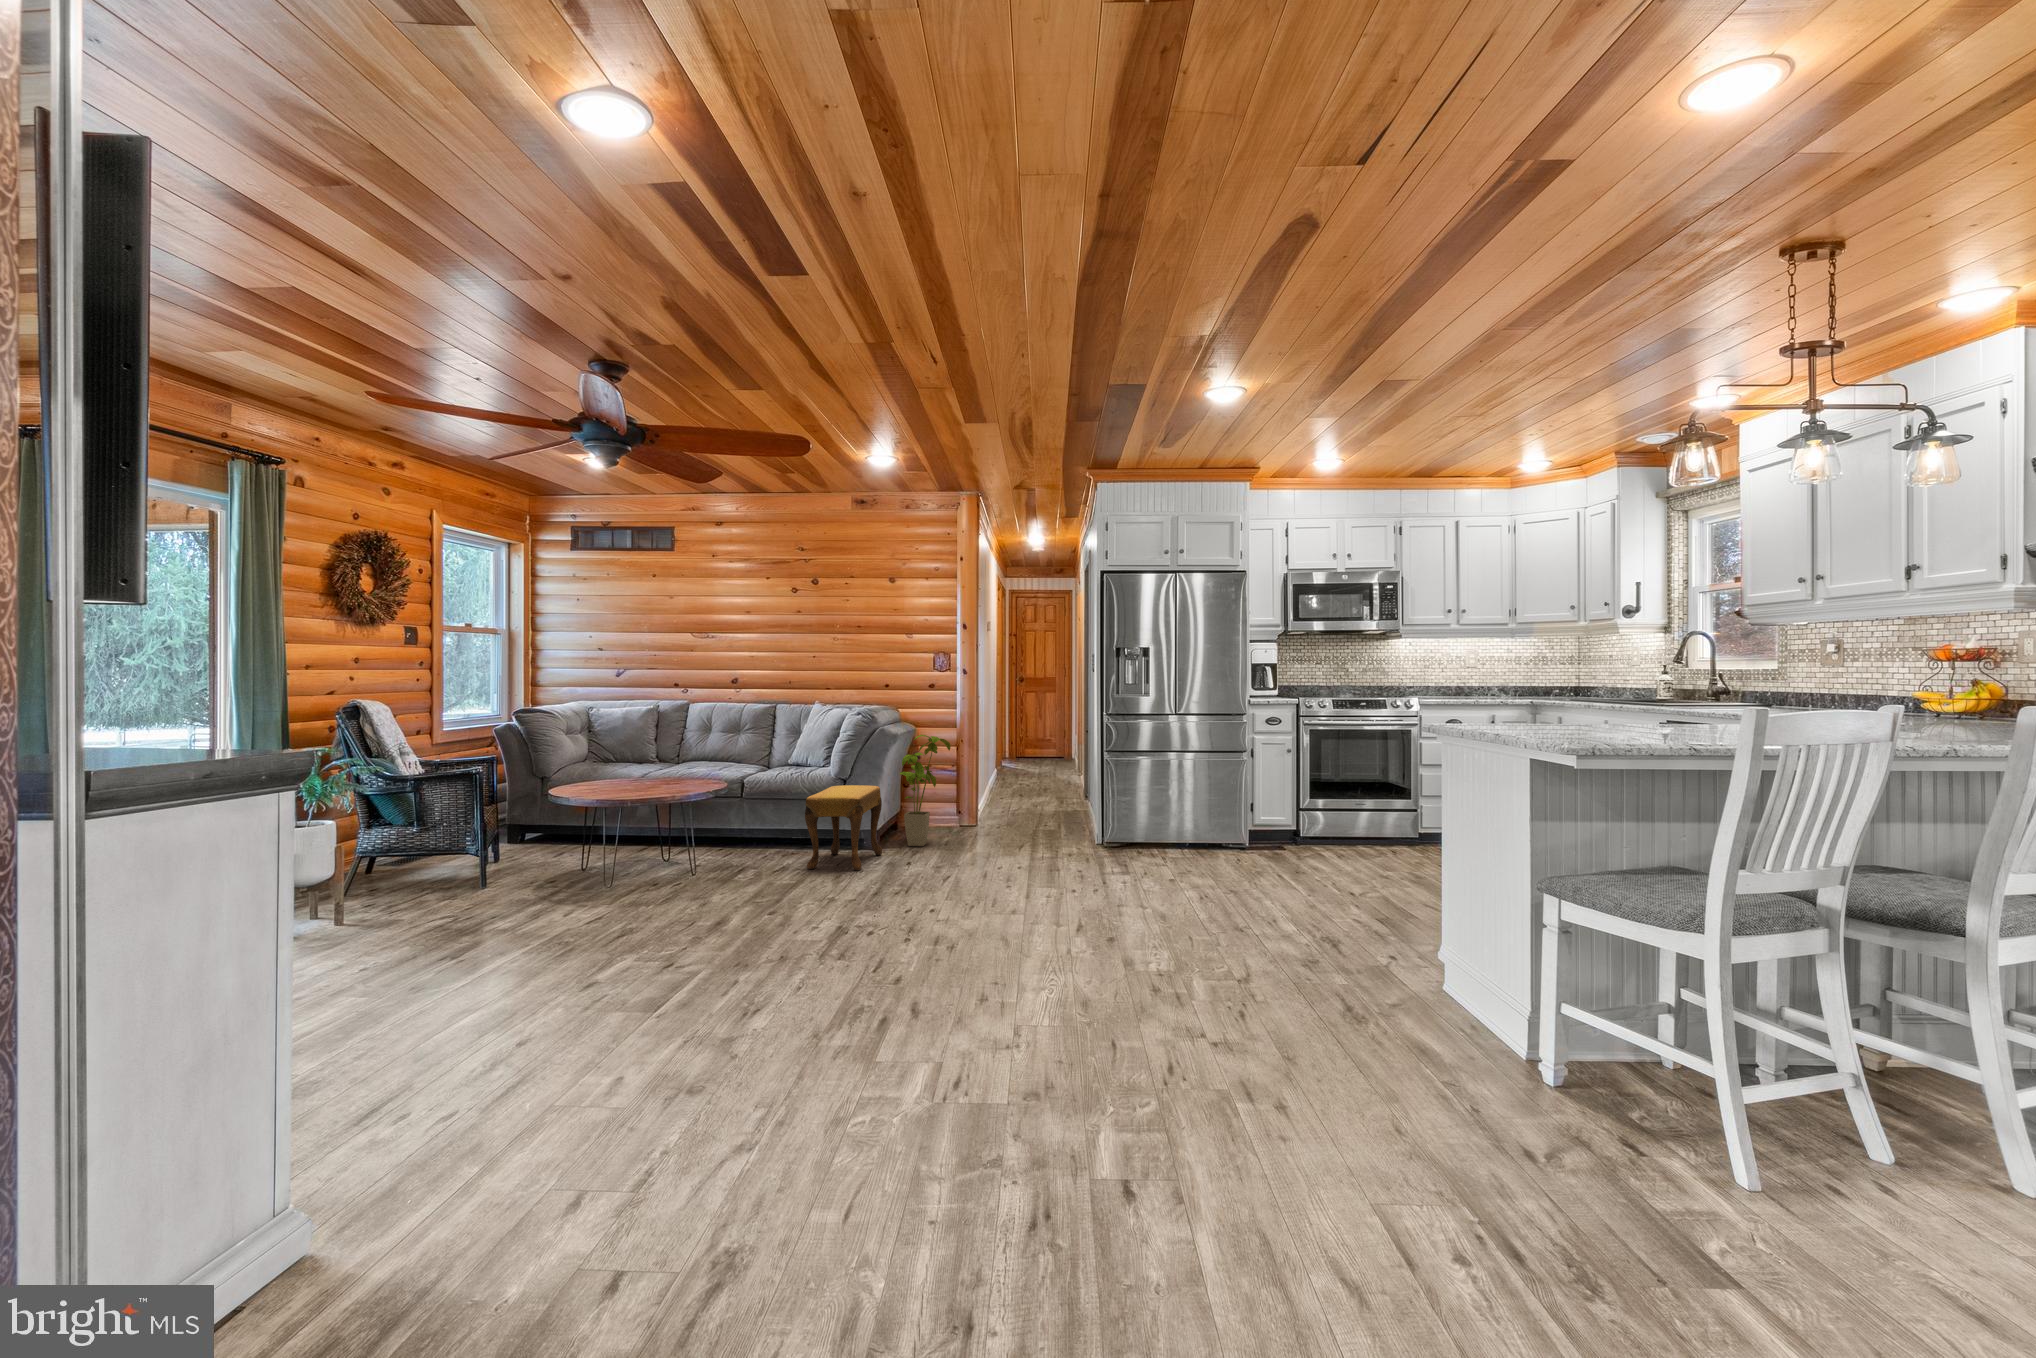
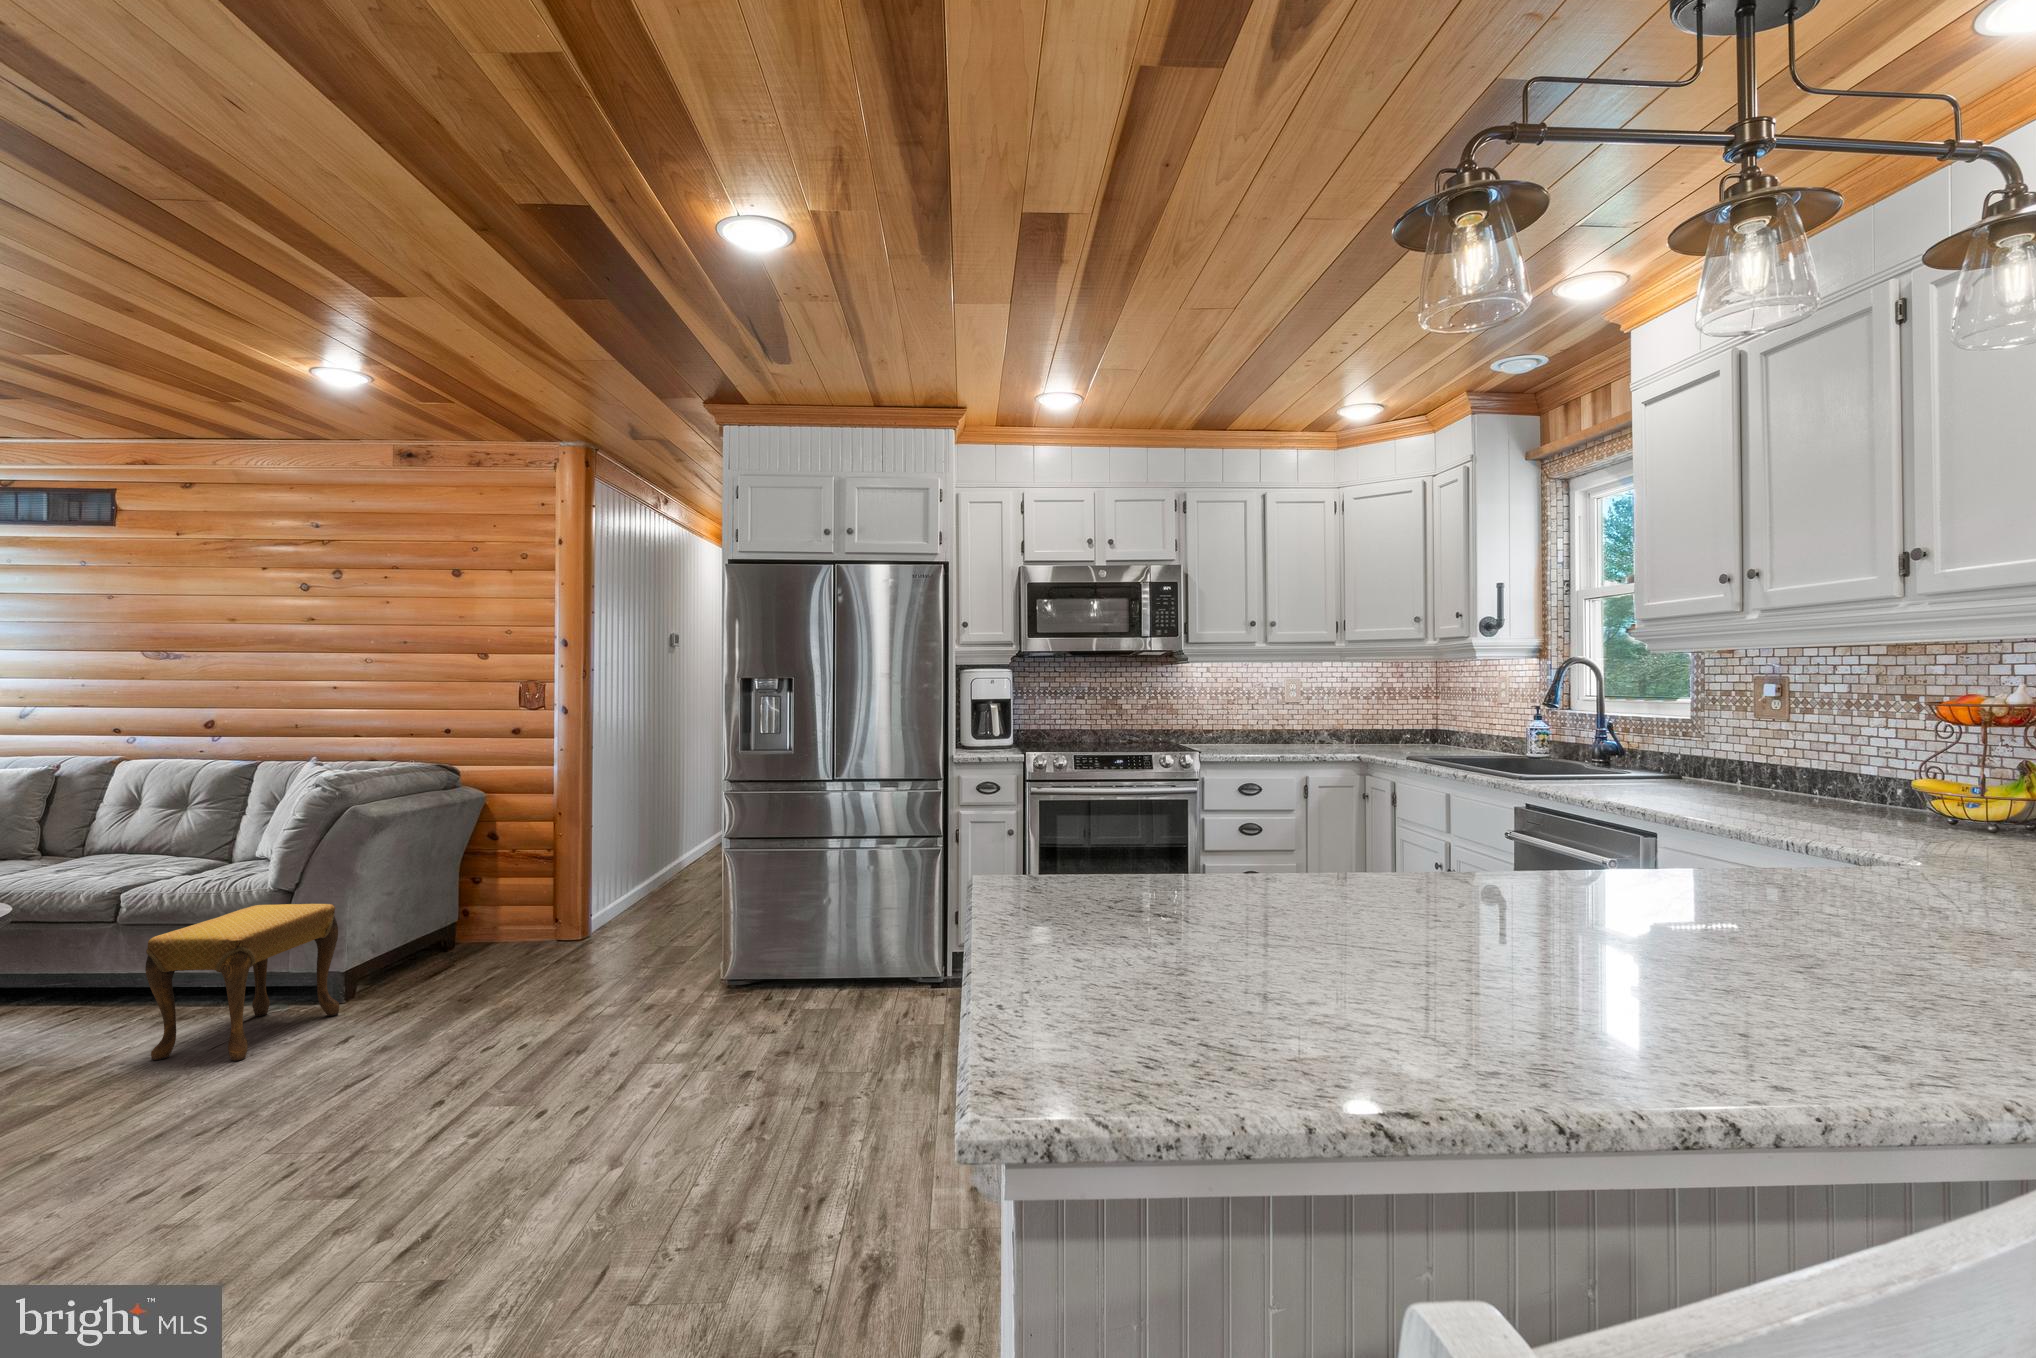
house plant: present [900,735,951,846] -> none [395,814,493,990]

